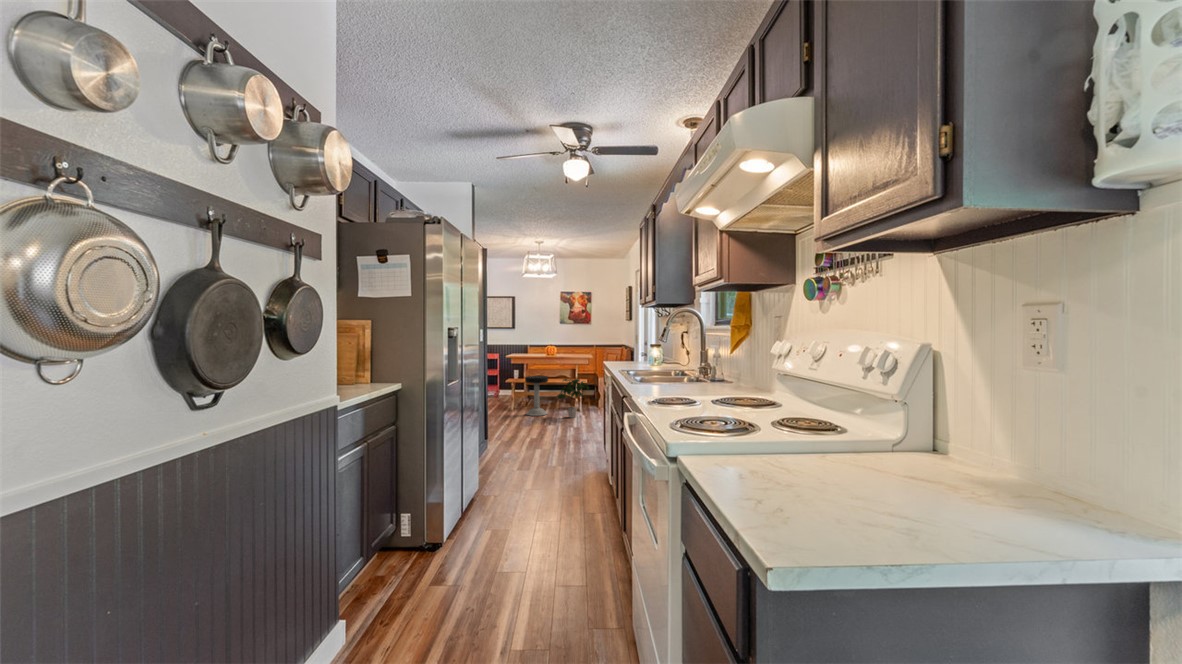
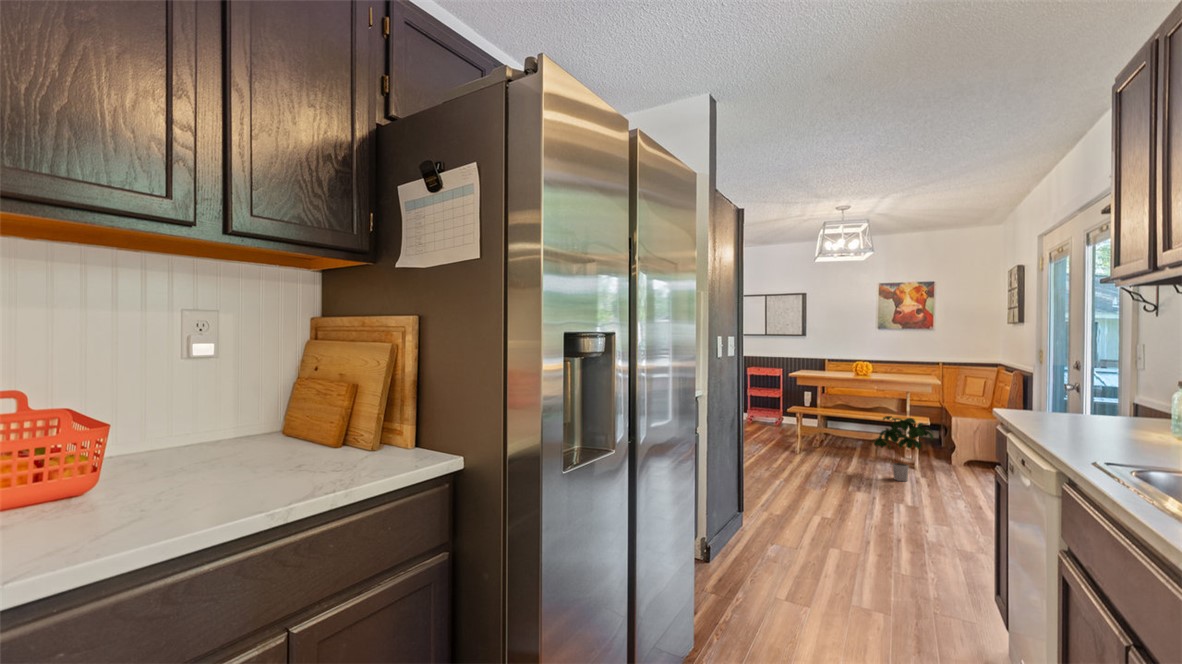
stool: present [525,376,548,416] -> none [819,406,857,468]

